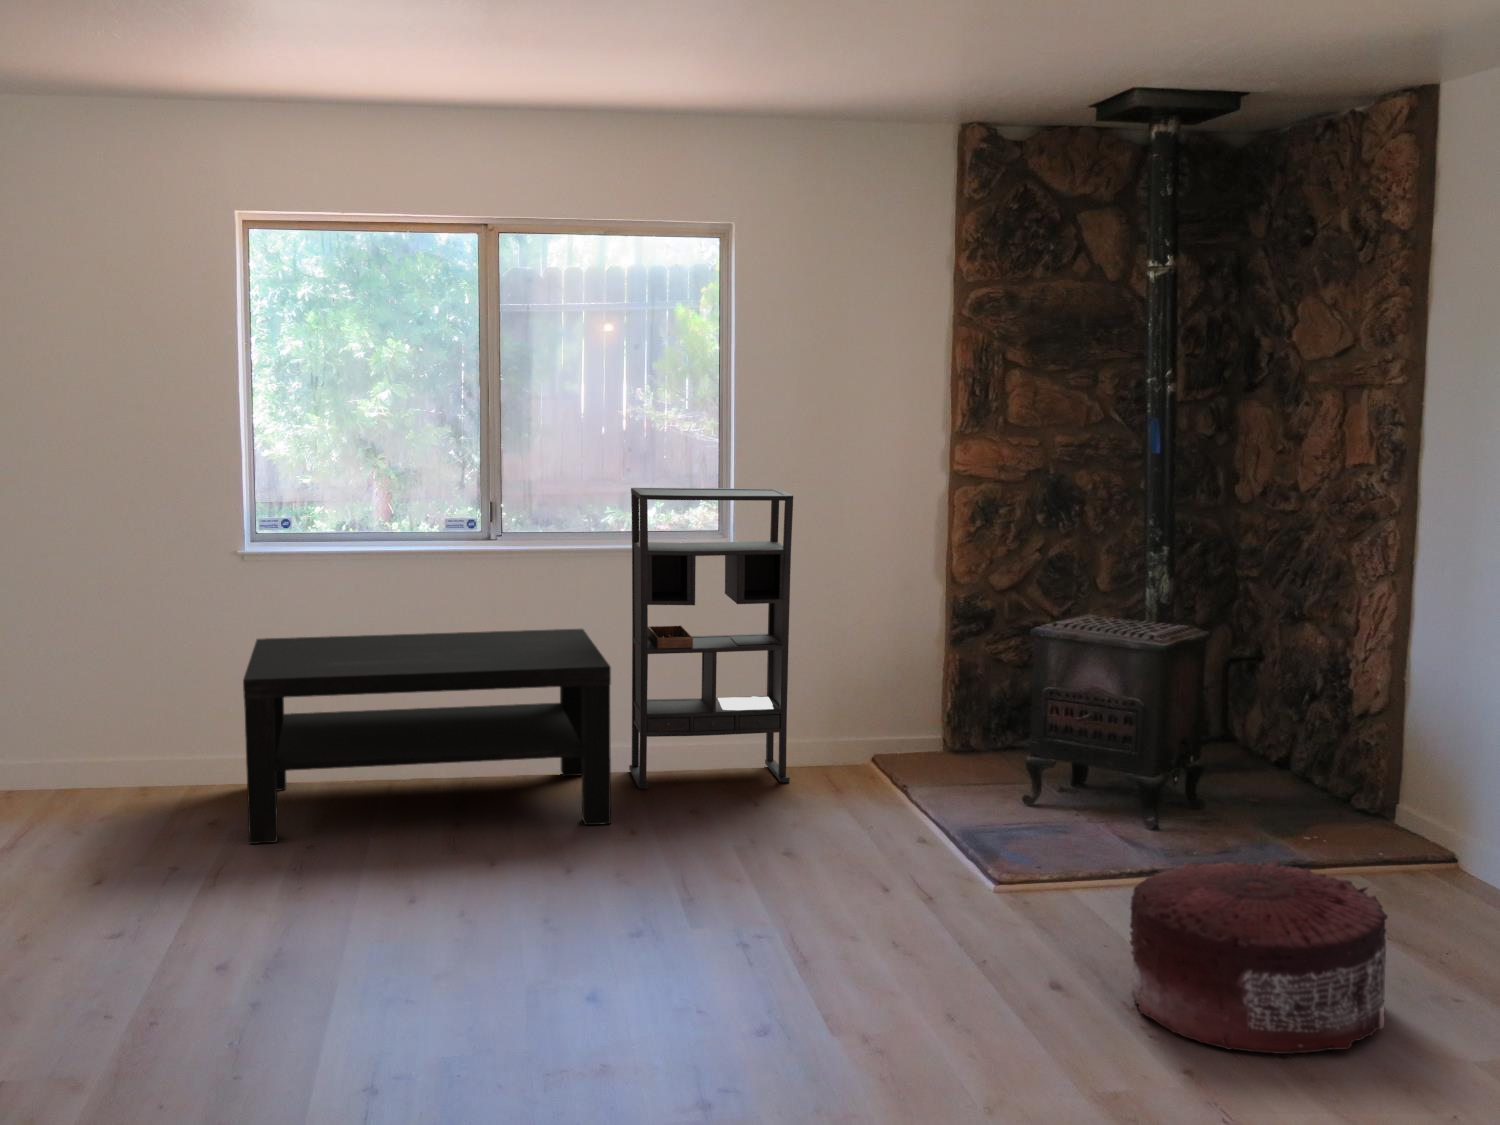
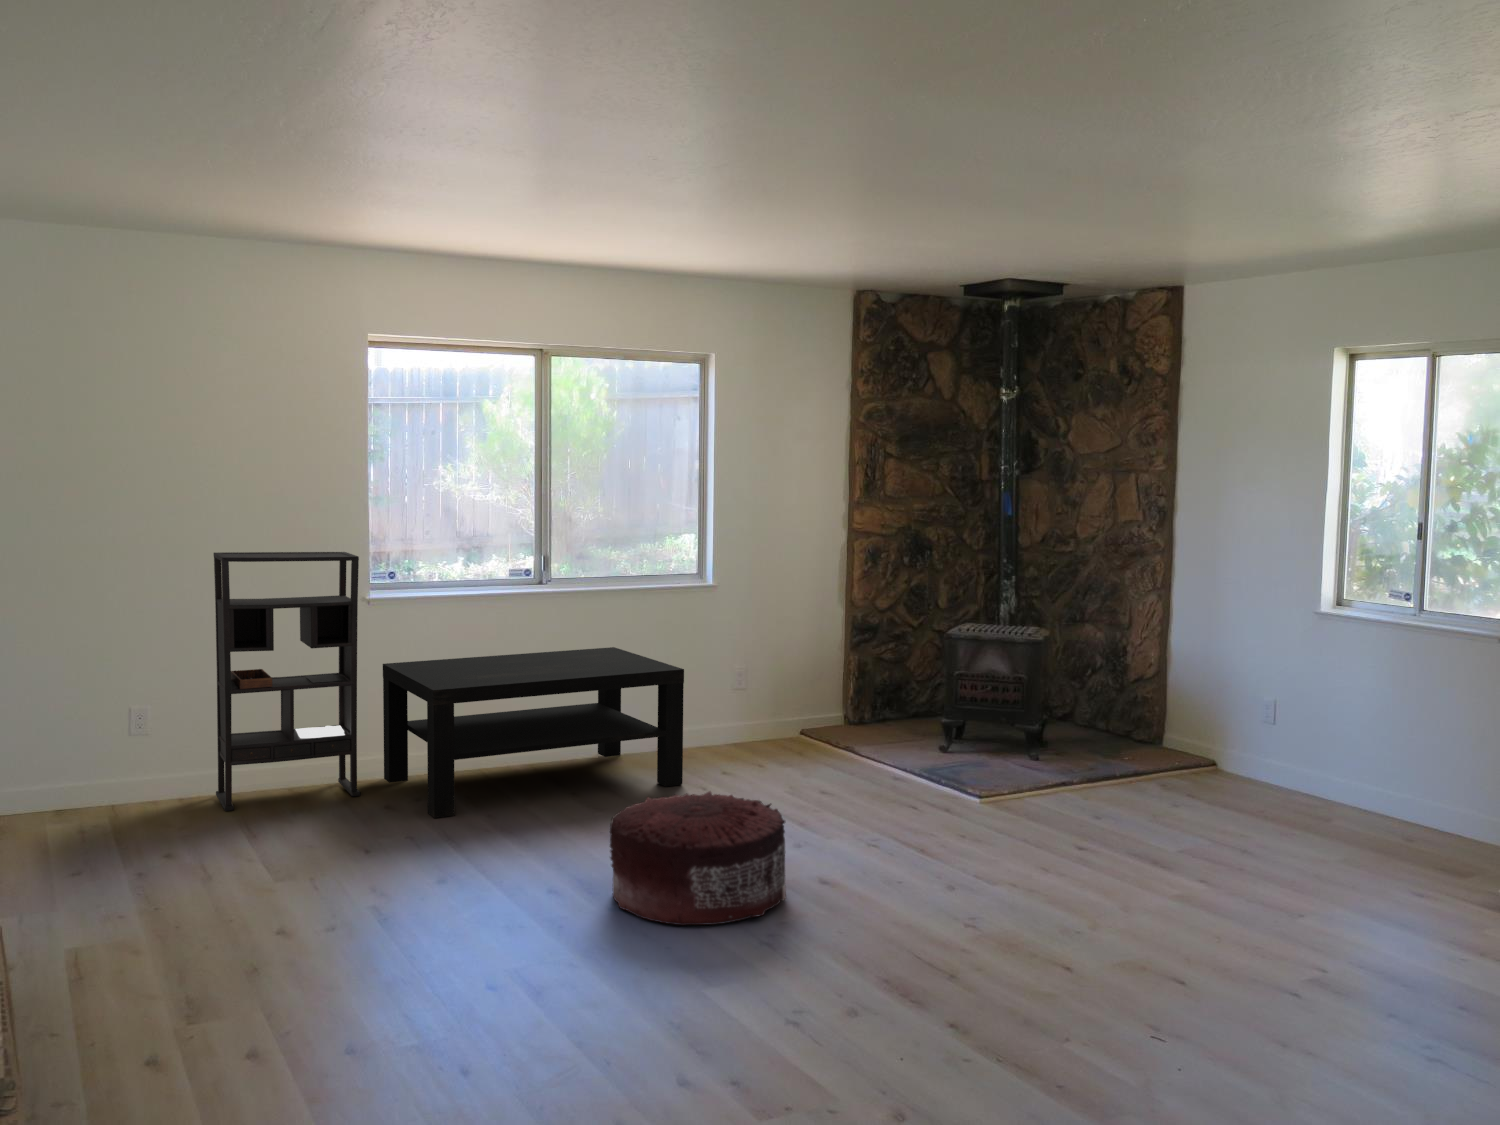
bookshelf: present [629,488,793,789] -> present [214,552,360,811]
pouf: present [1130,860,1388,1054] -> present [610,792,786,925]

